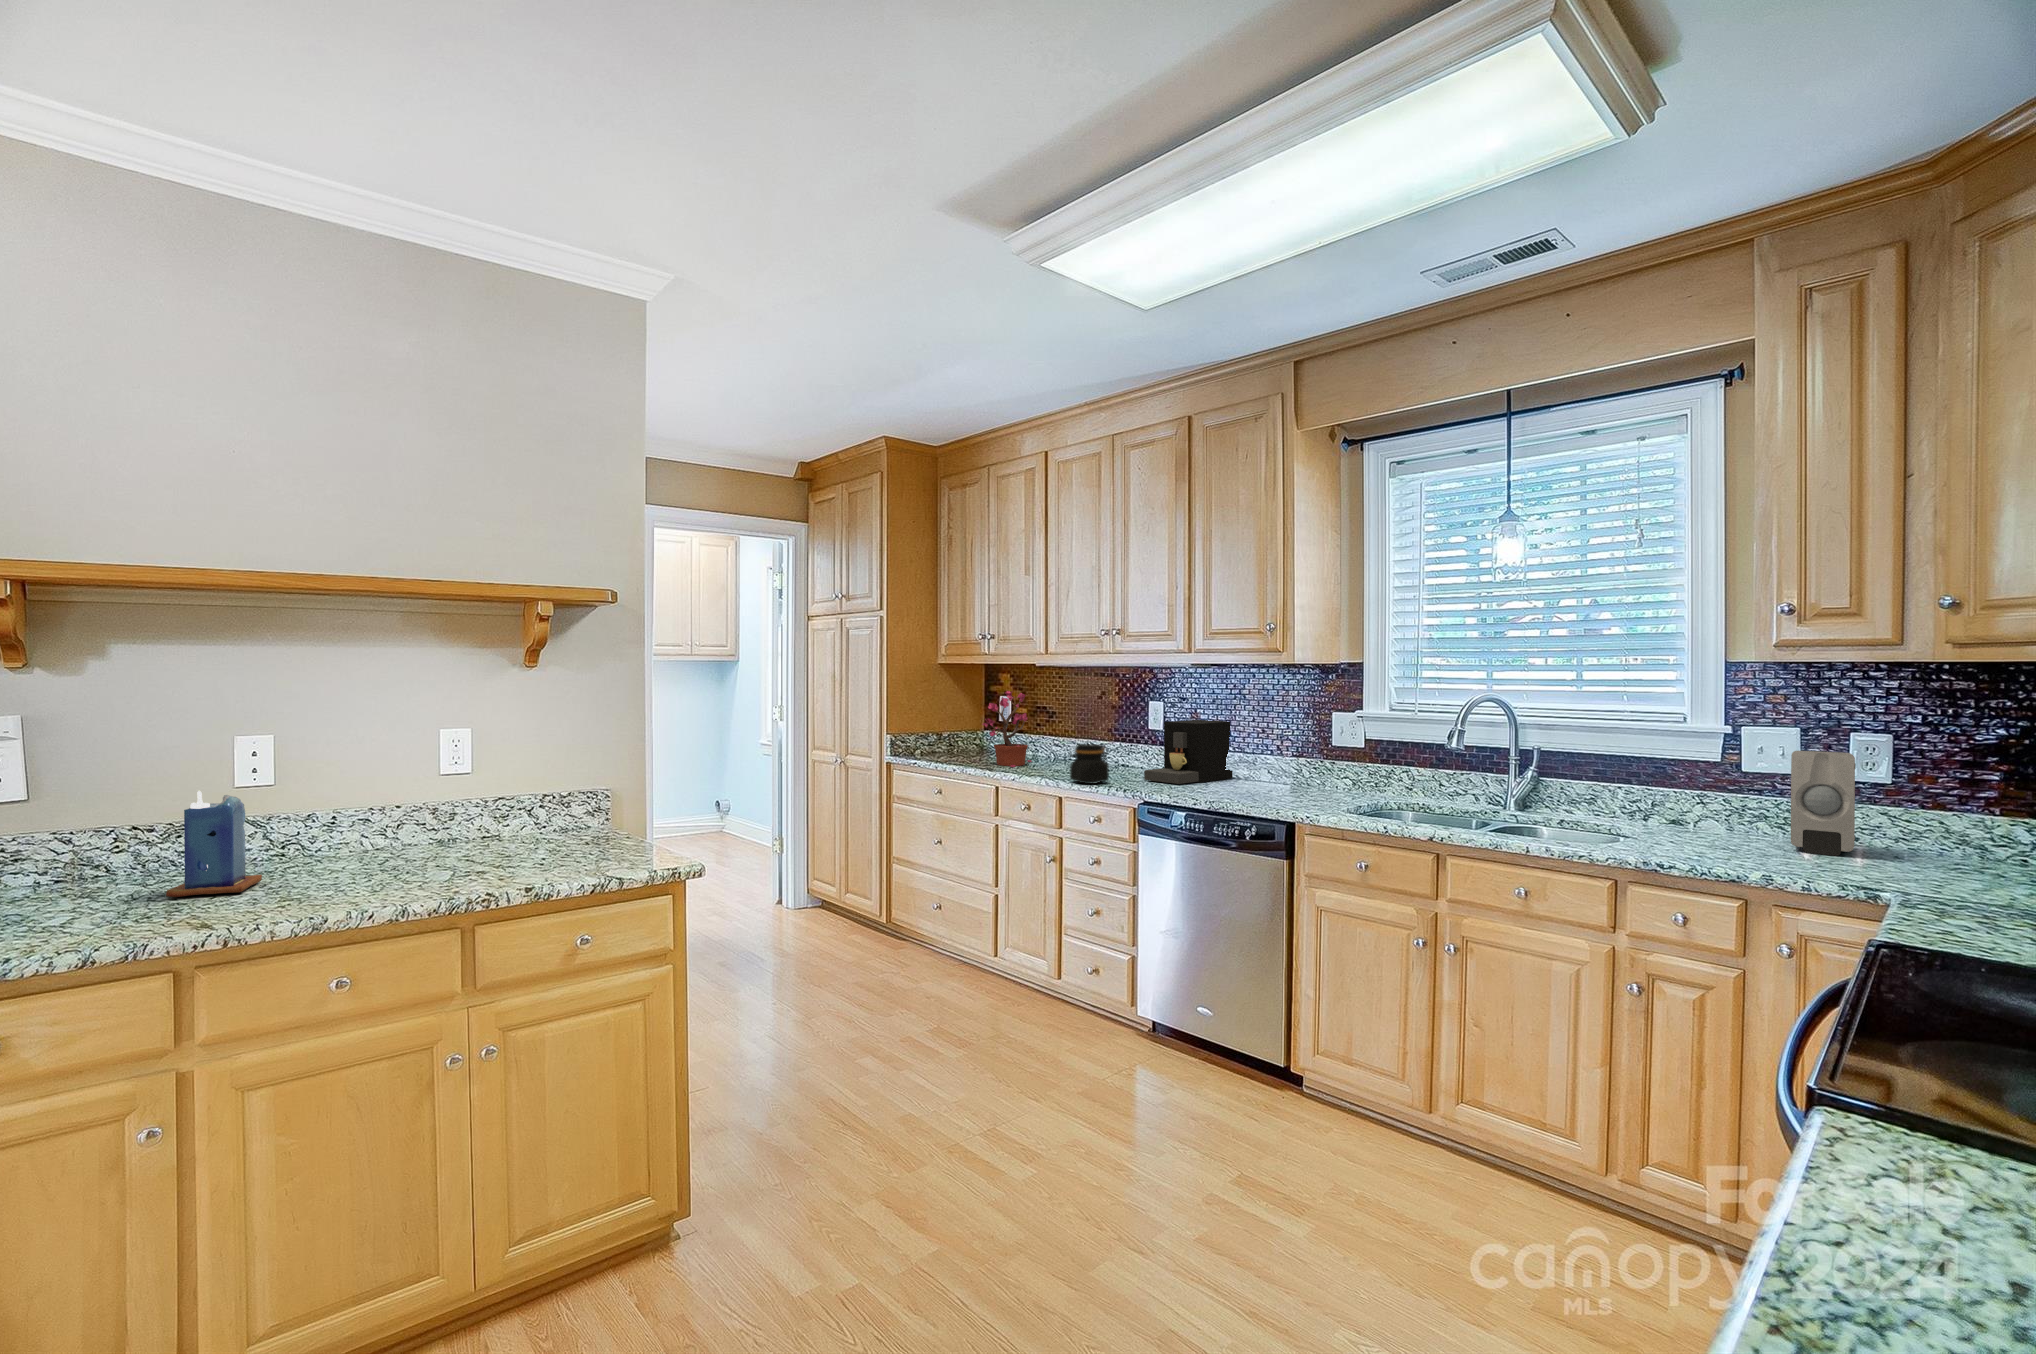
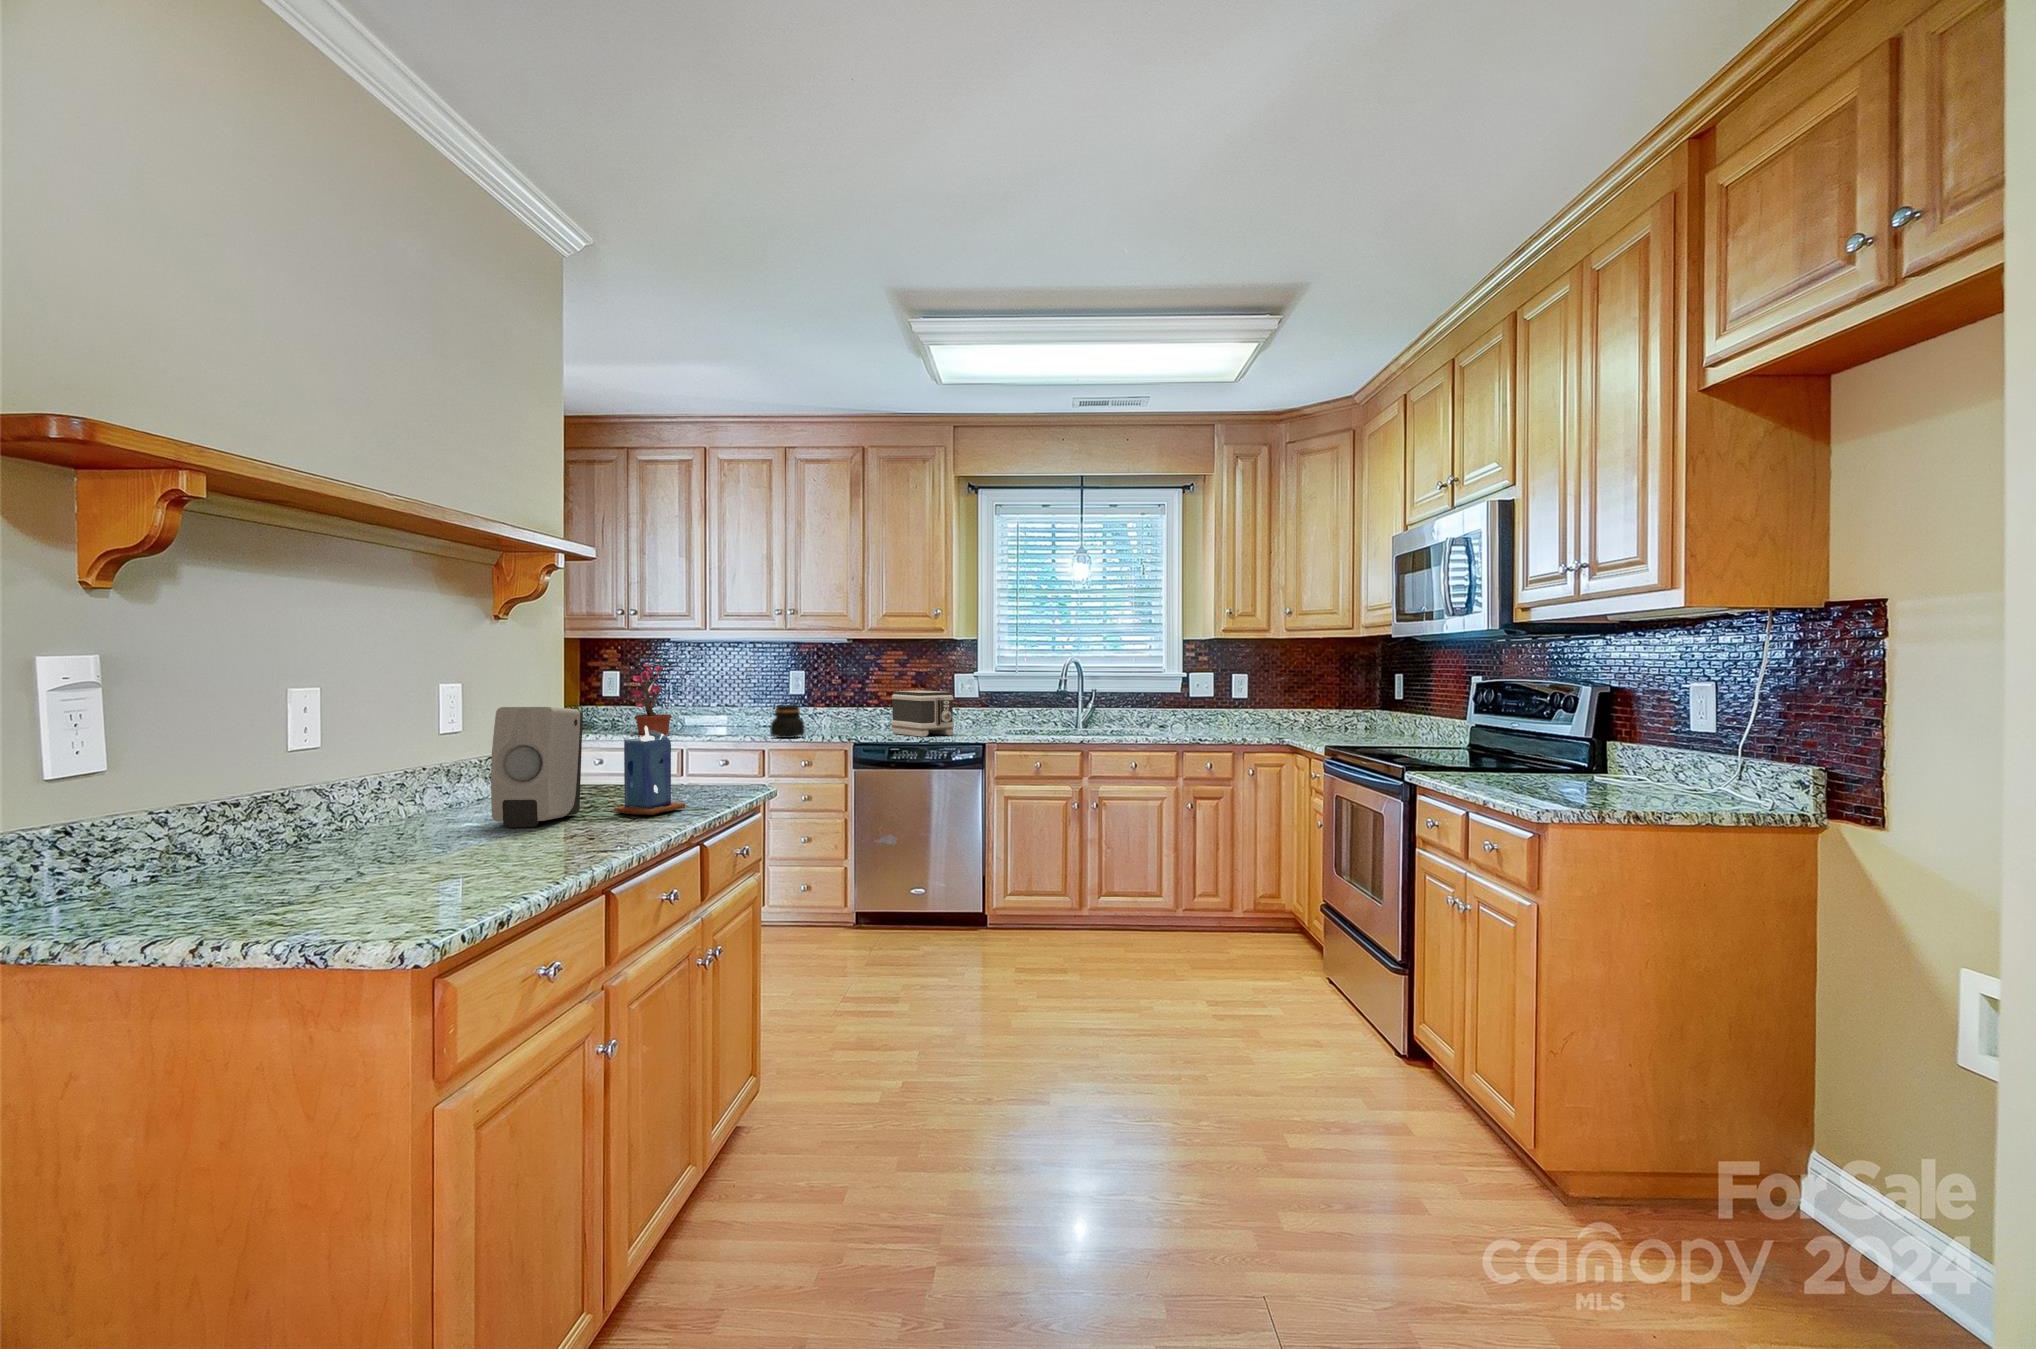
coffee maker: present [1144,720,1233,784] -> none [820,685,870,733]
toaster: none [1223,733,1281,800] -> present [891,691,954,737]
soap dispenser: present [1791,751,1856,856] -> present [491,707,583,827]
candle: present [166,791,262,897] -> present [614,726,685,815]

